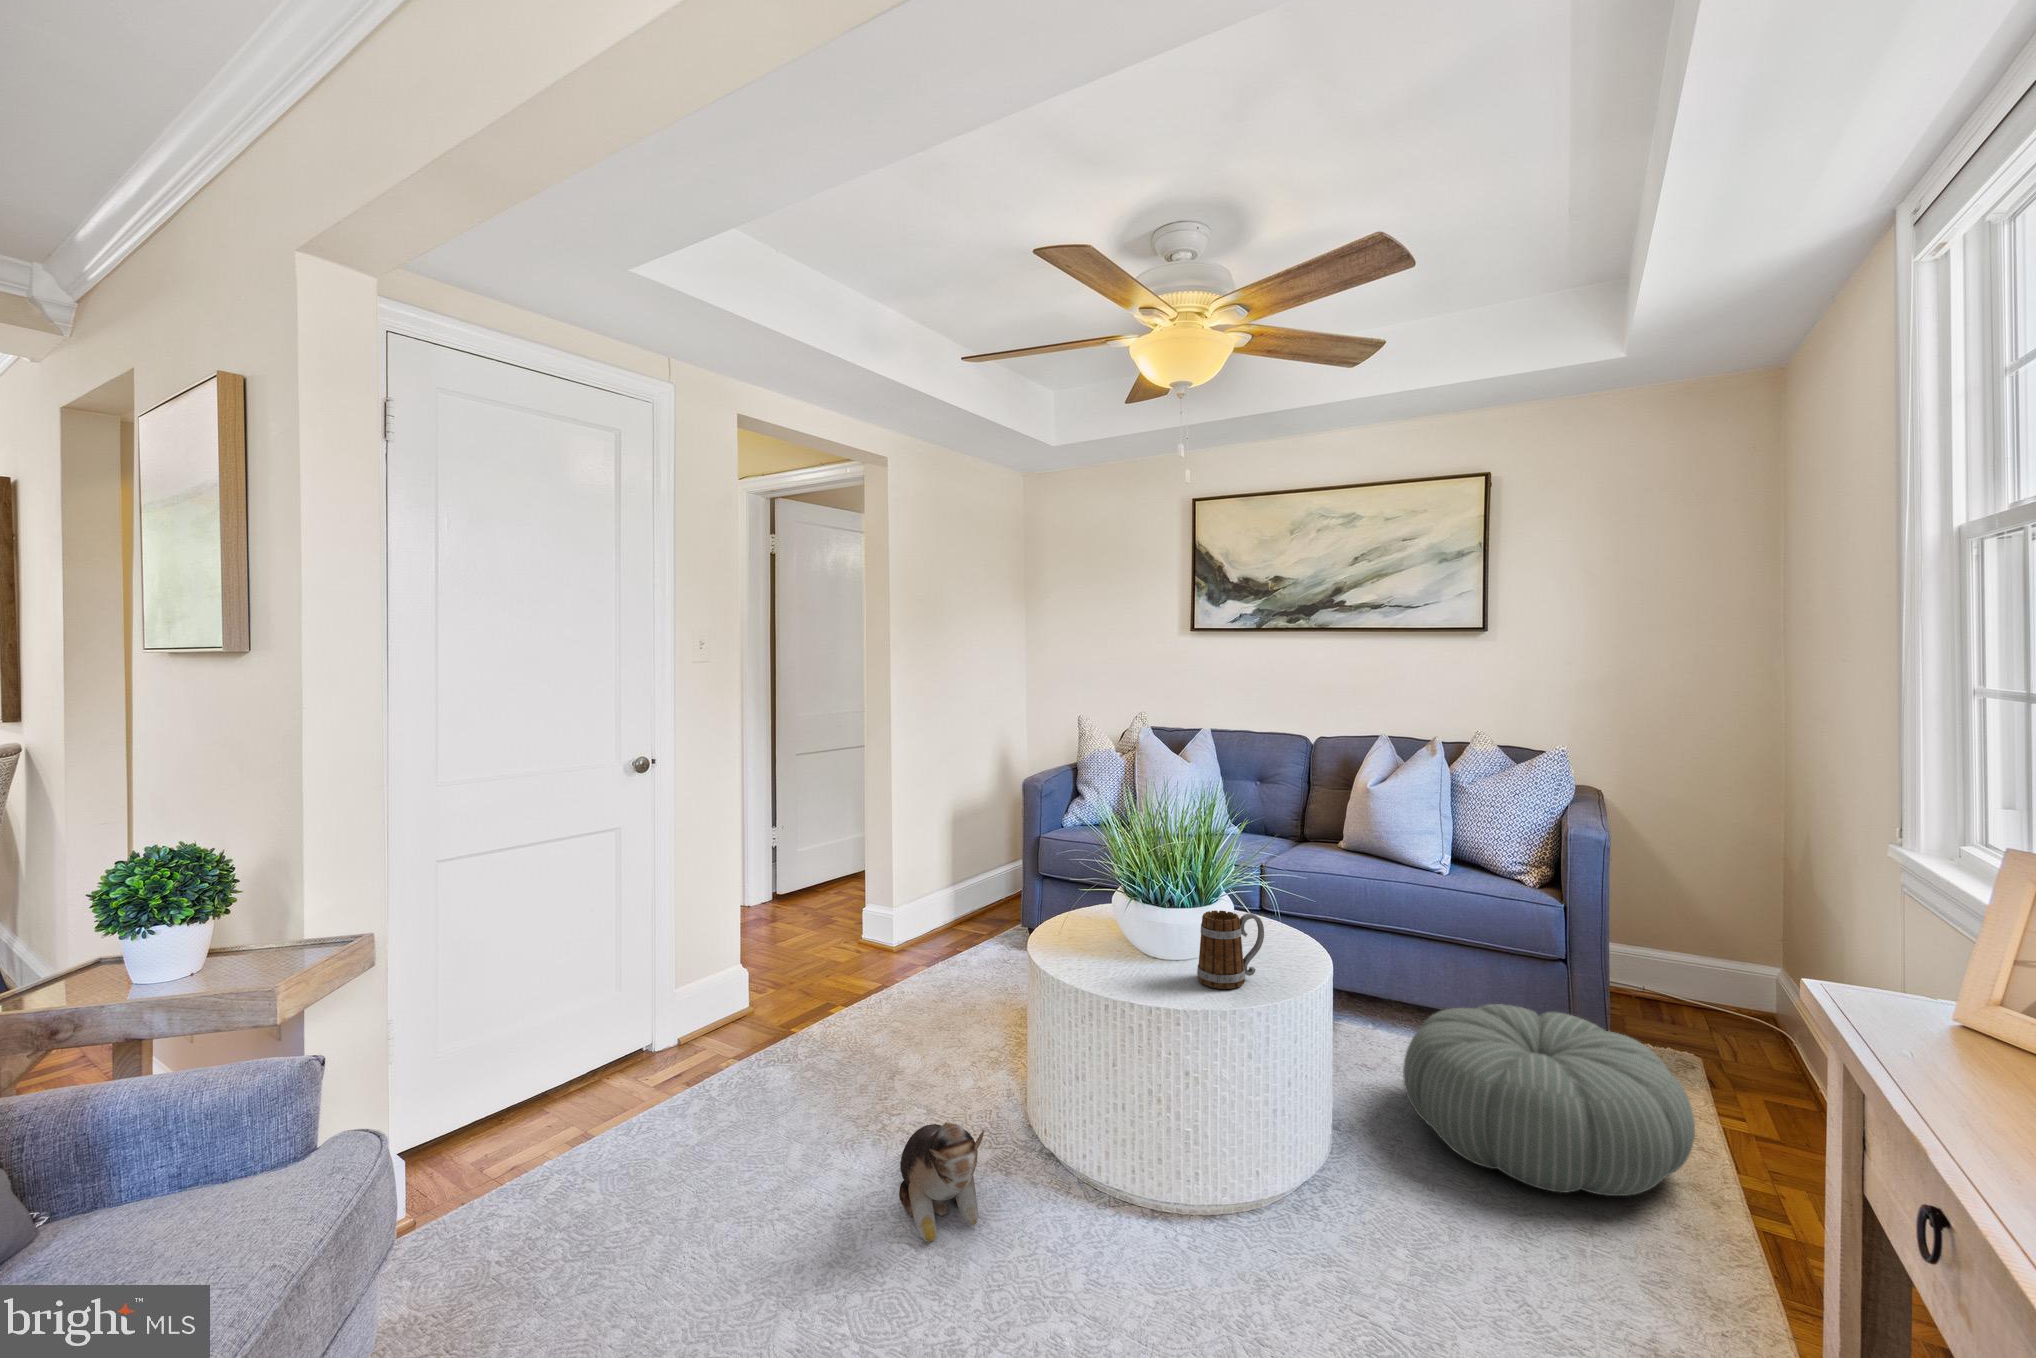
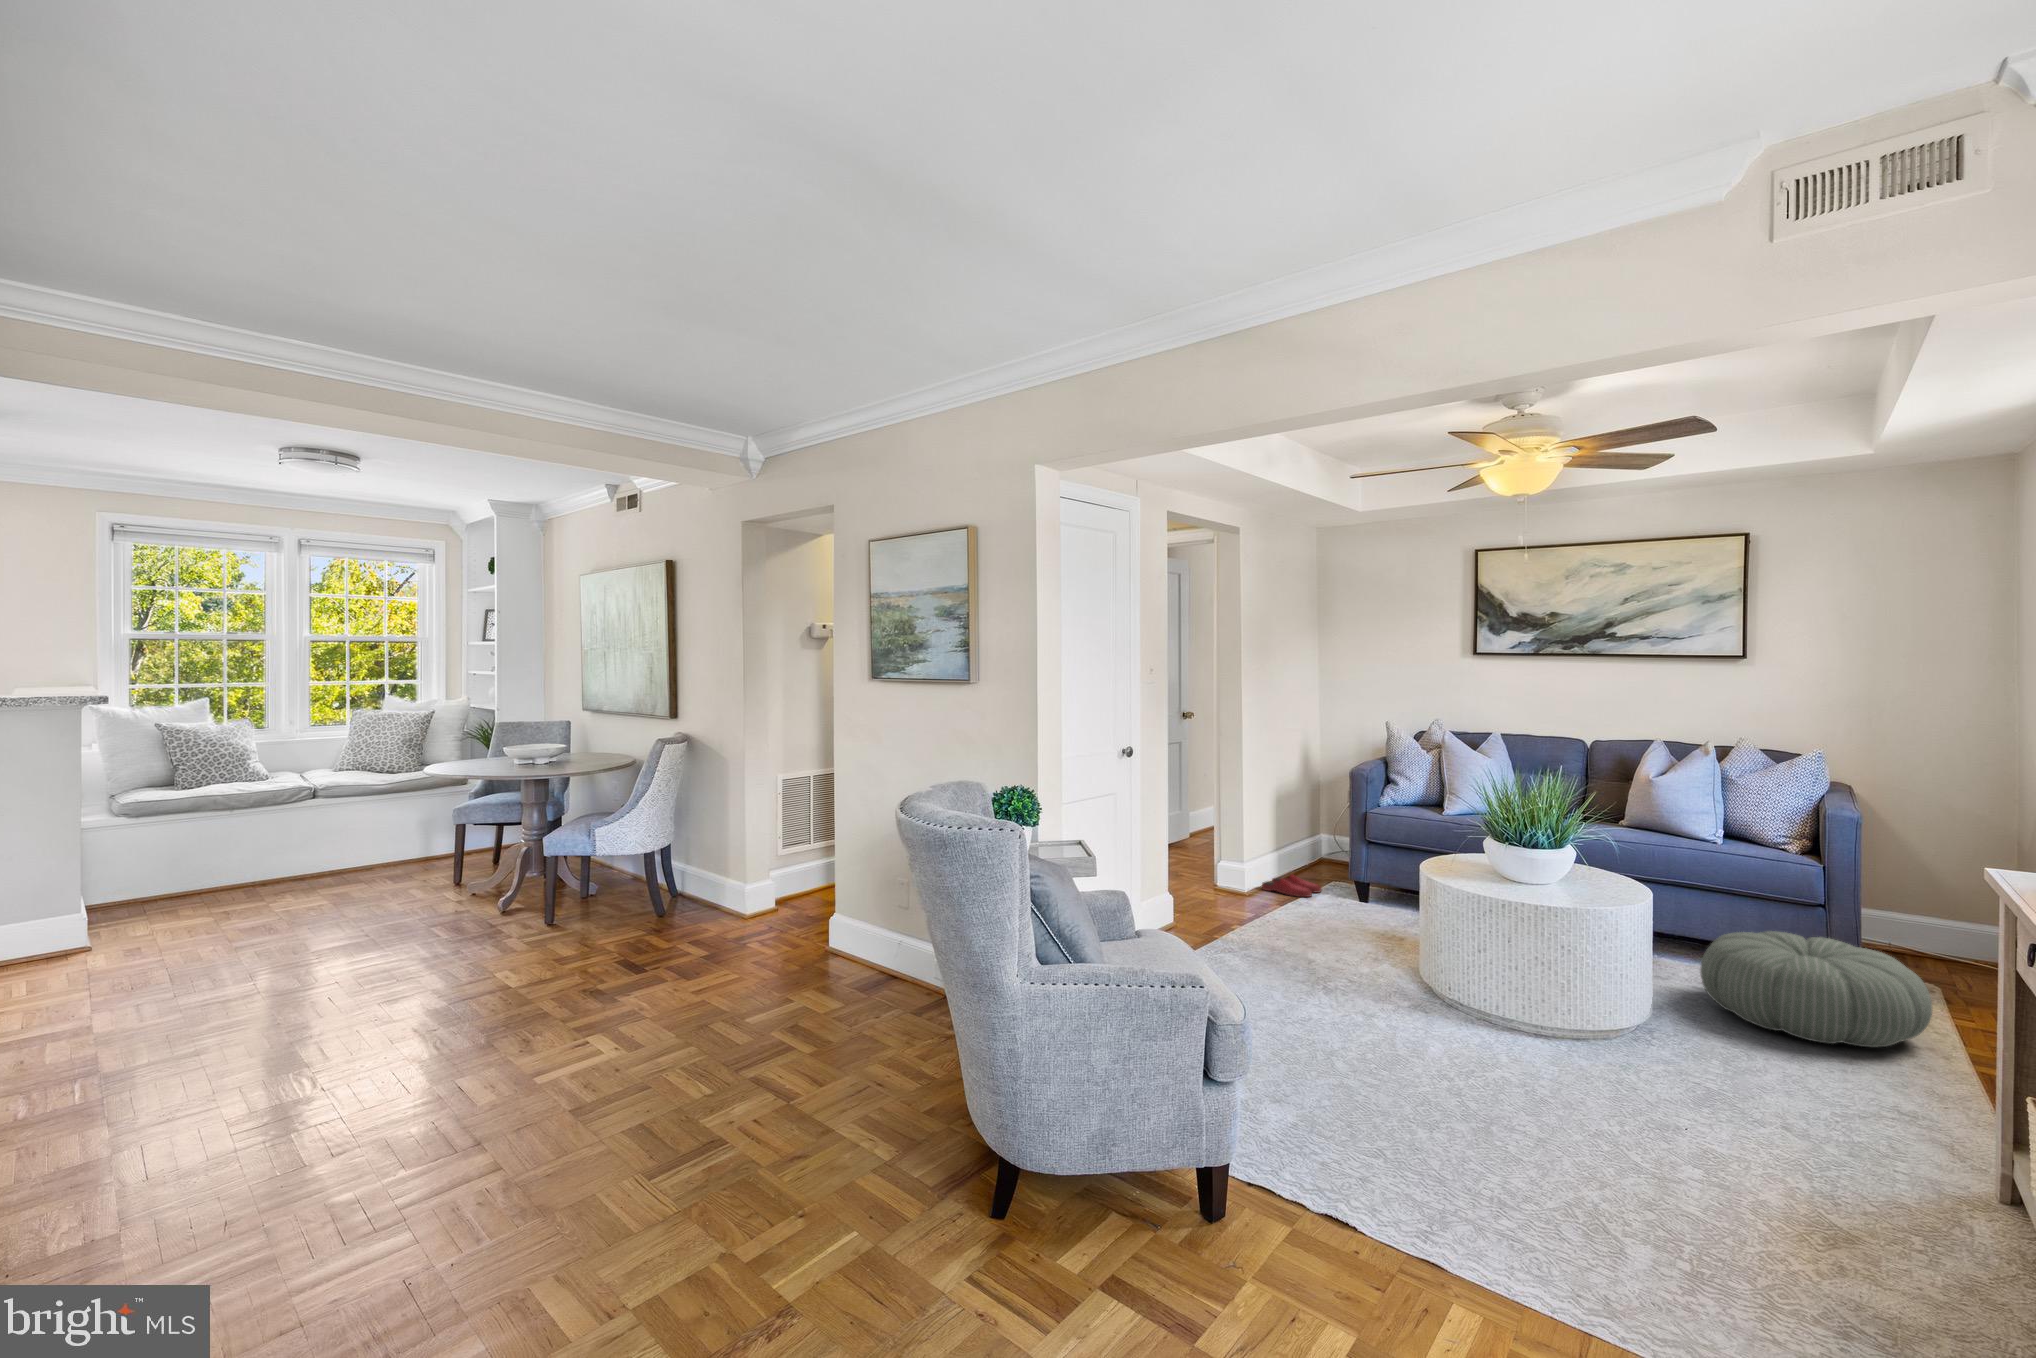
mug: present [1197,910,1264,989] -> none [1559,849,1608,898]
slippers: none [922,915,996,948] -> present [1262,875,1322,897]
plush toy: present [899,1122,984,1243] -> none [1352,966,1440,1039]

